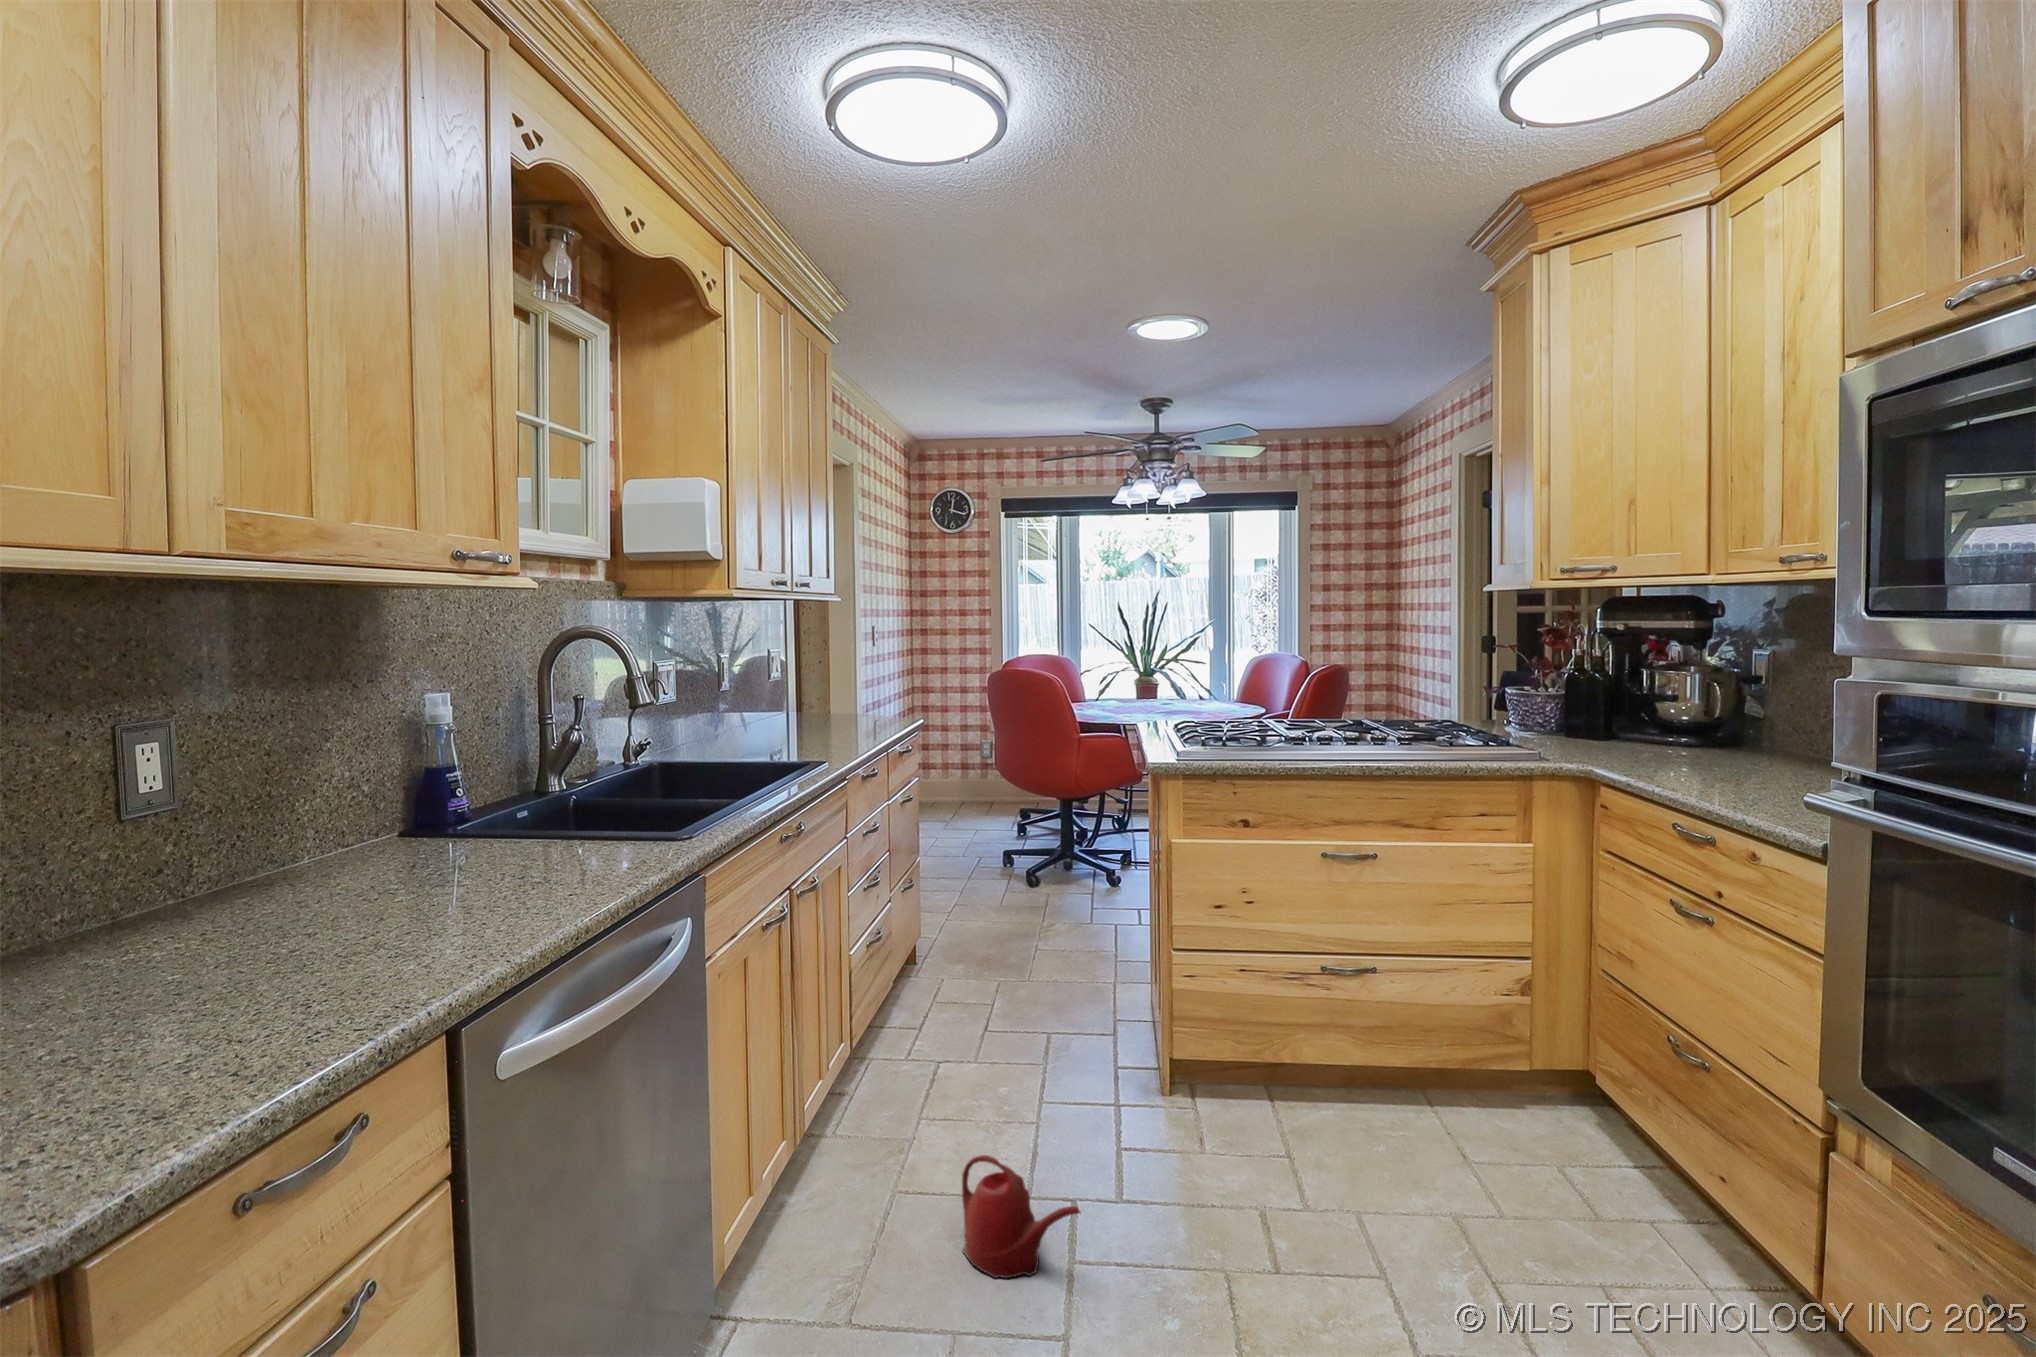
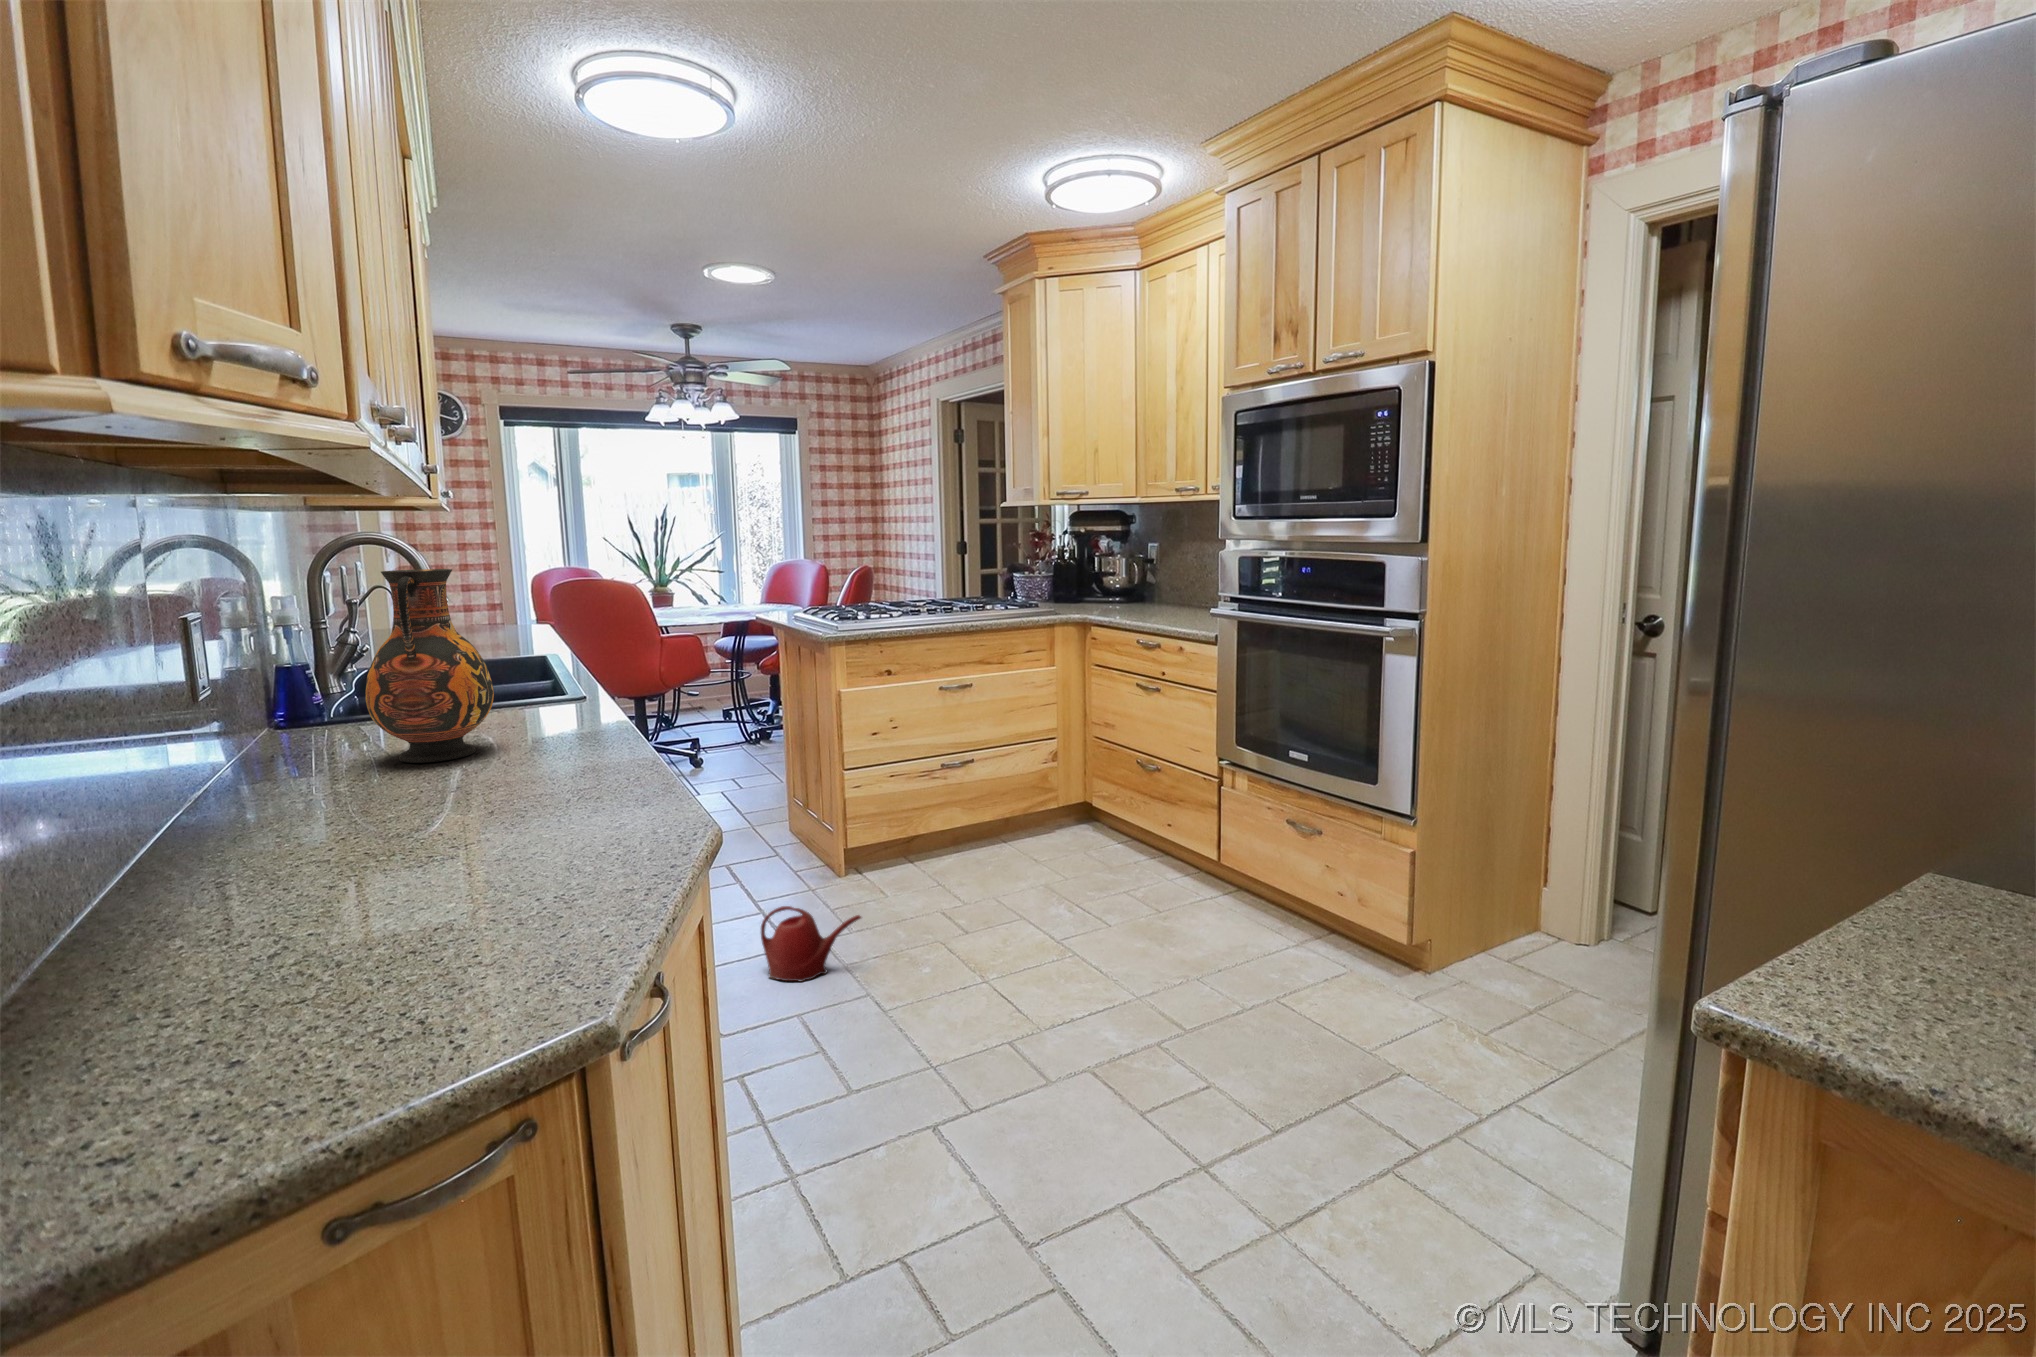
vase: none [239,698,415,954] -> present [365,569,494,763]

